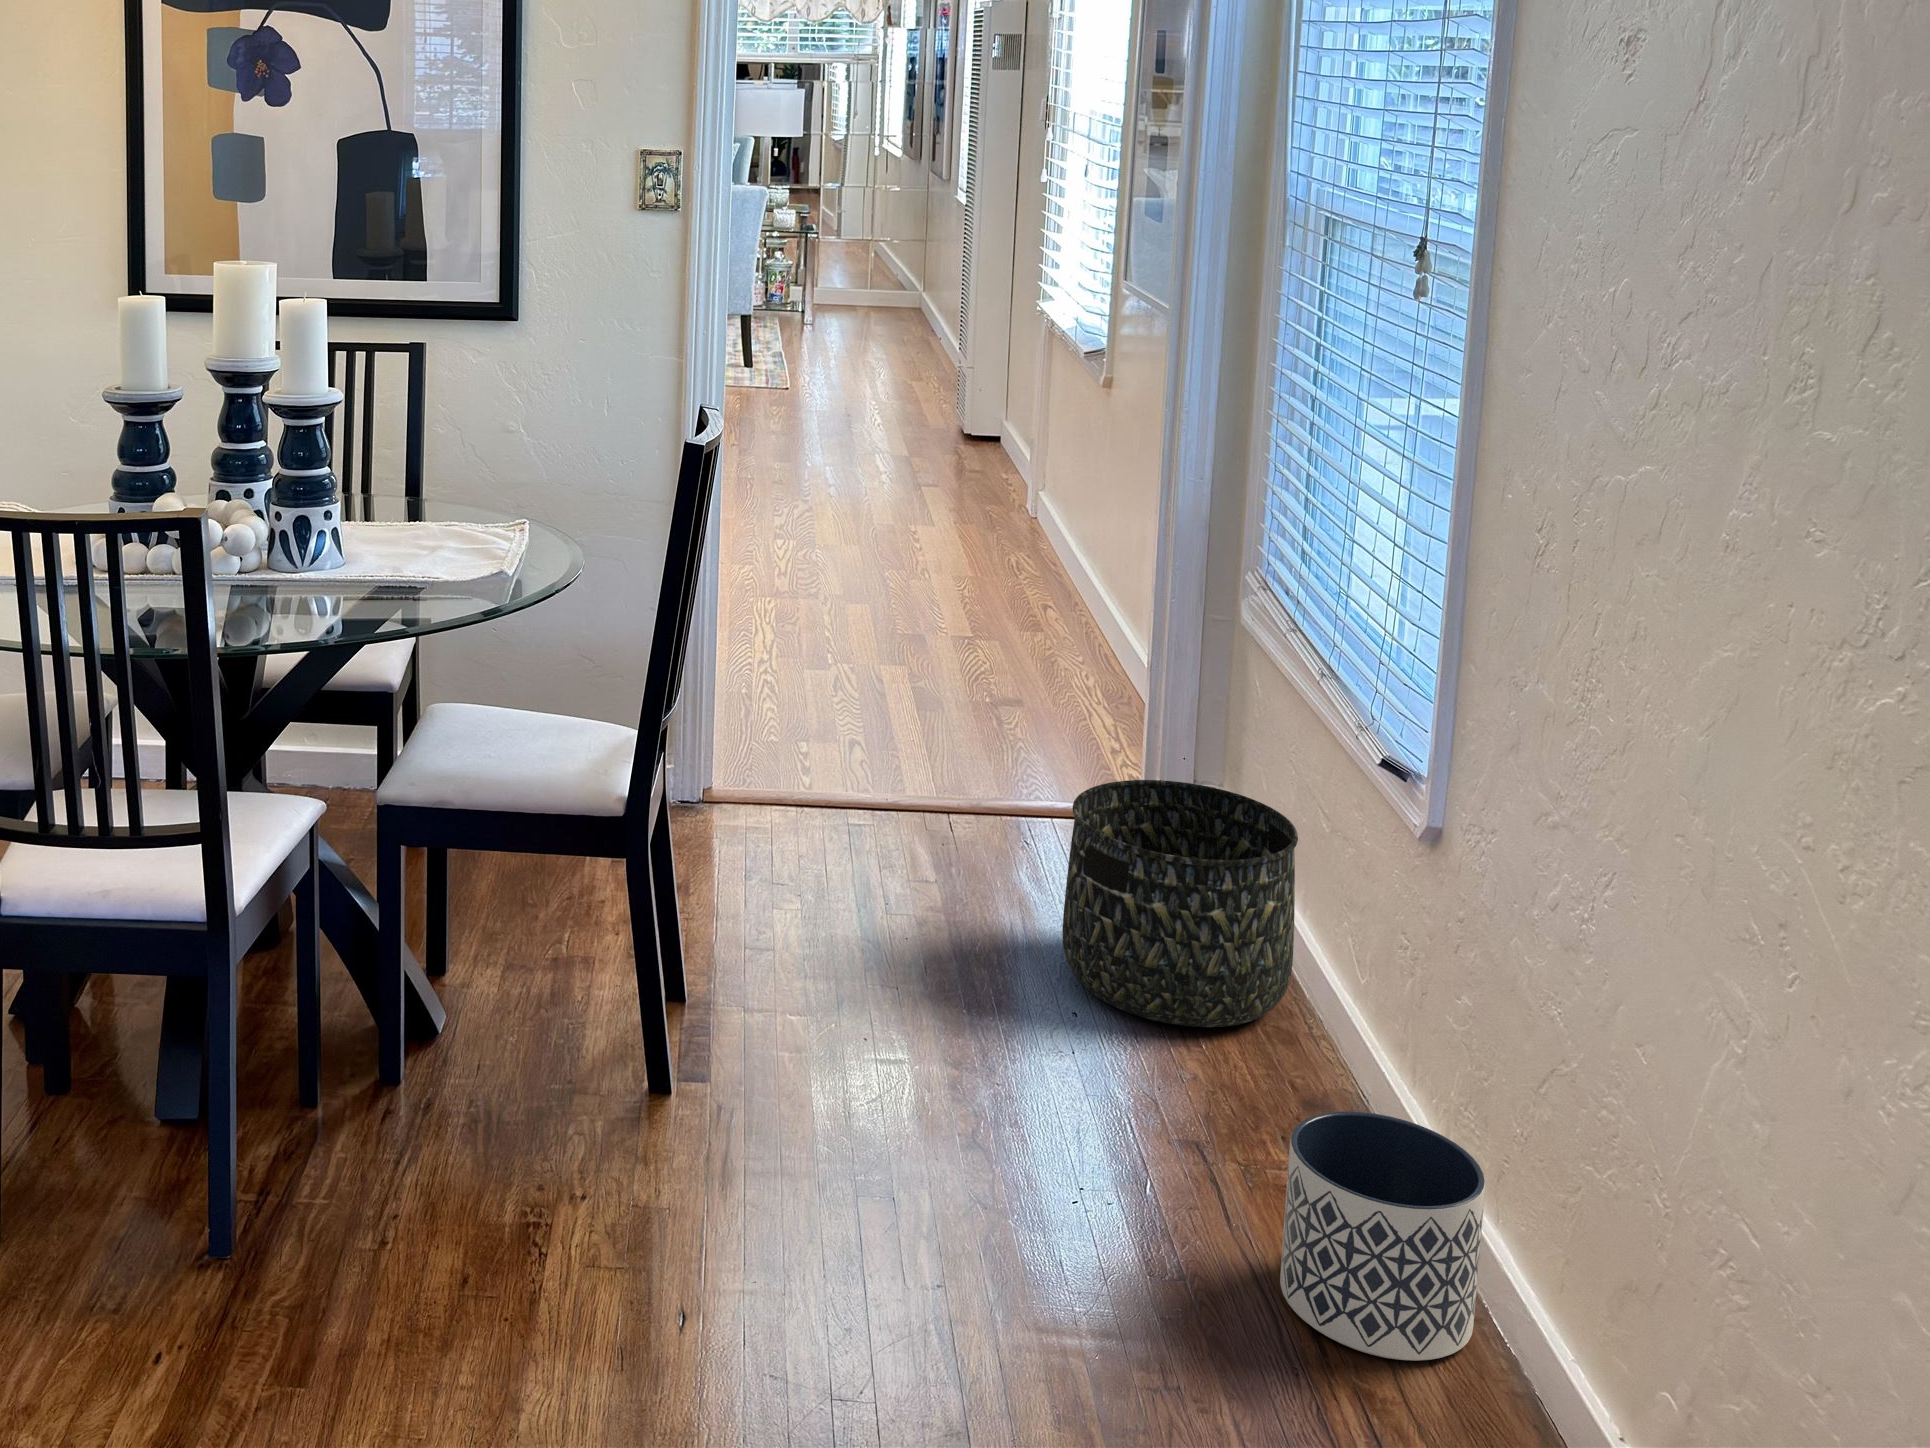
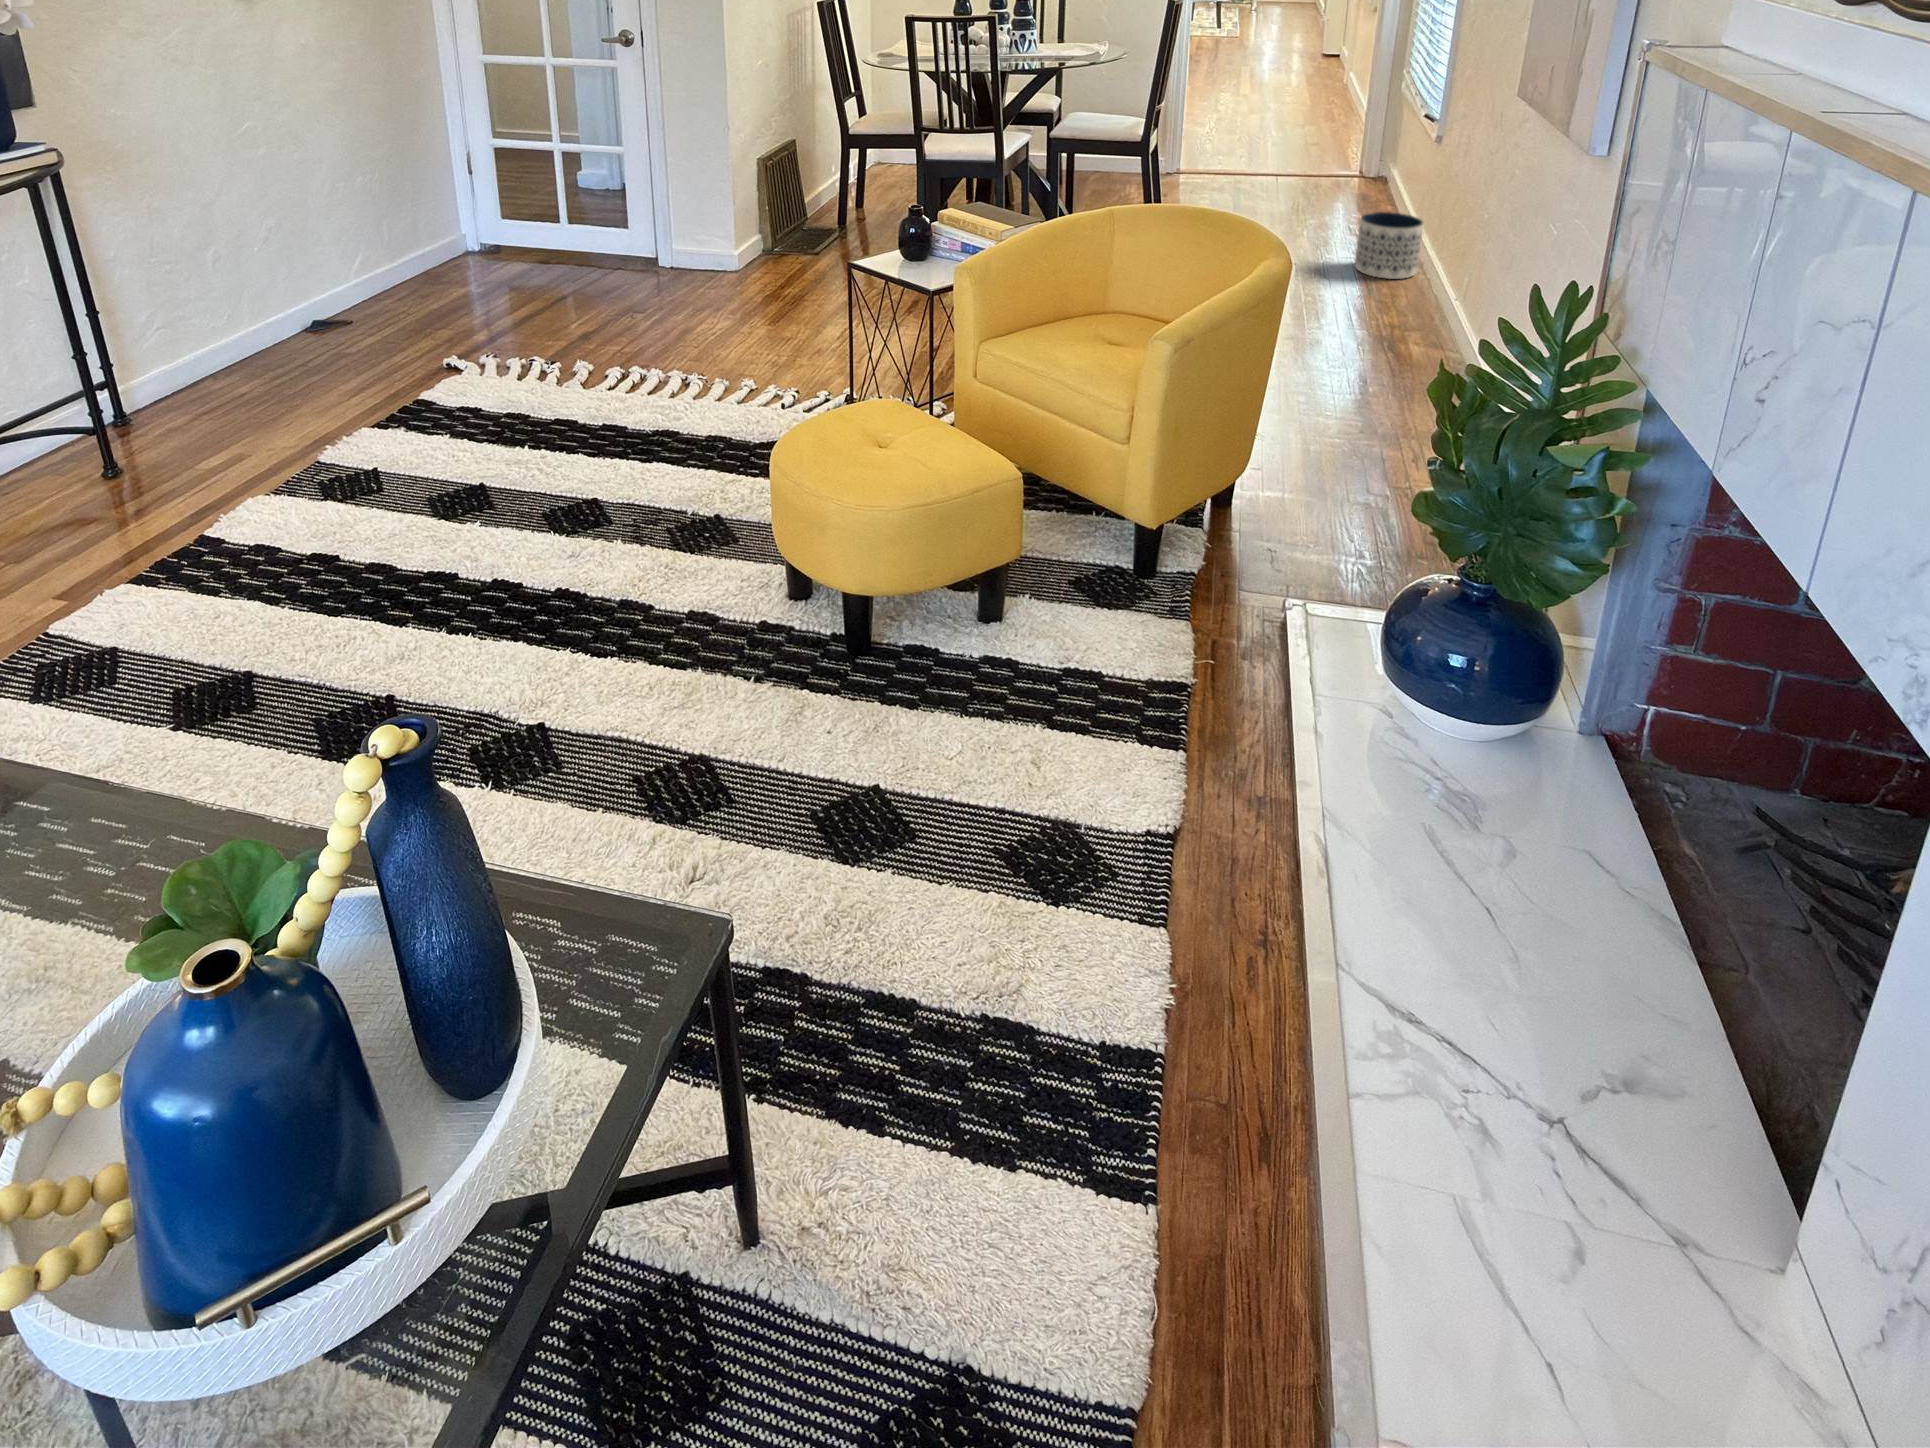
basket: present [1063,780,1298,1027] -> none [1307,137,1399,218]

